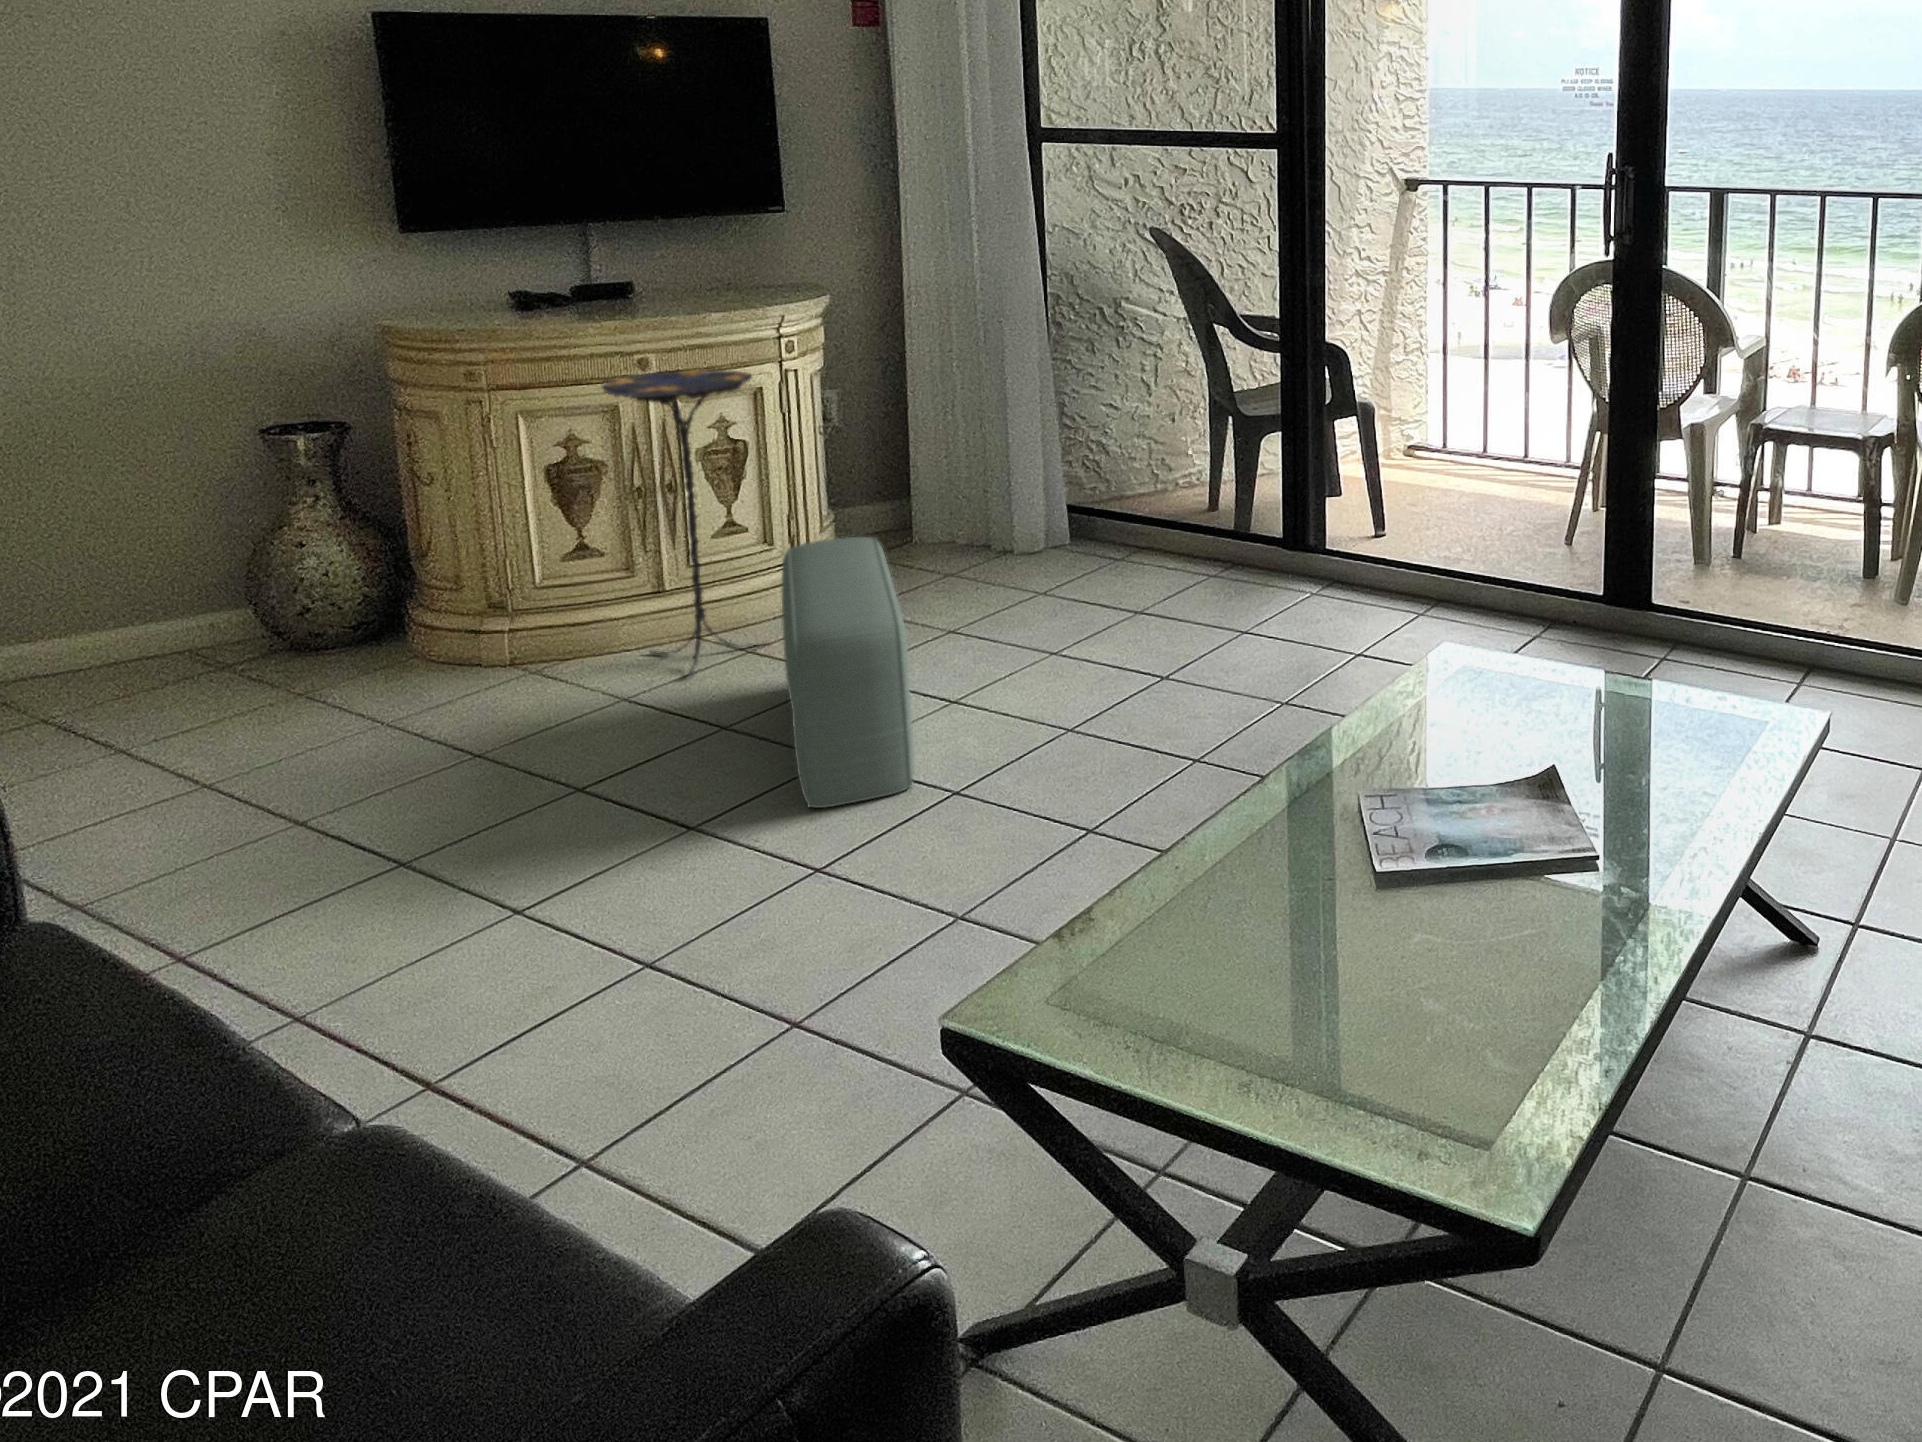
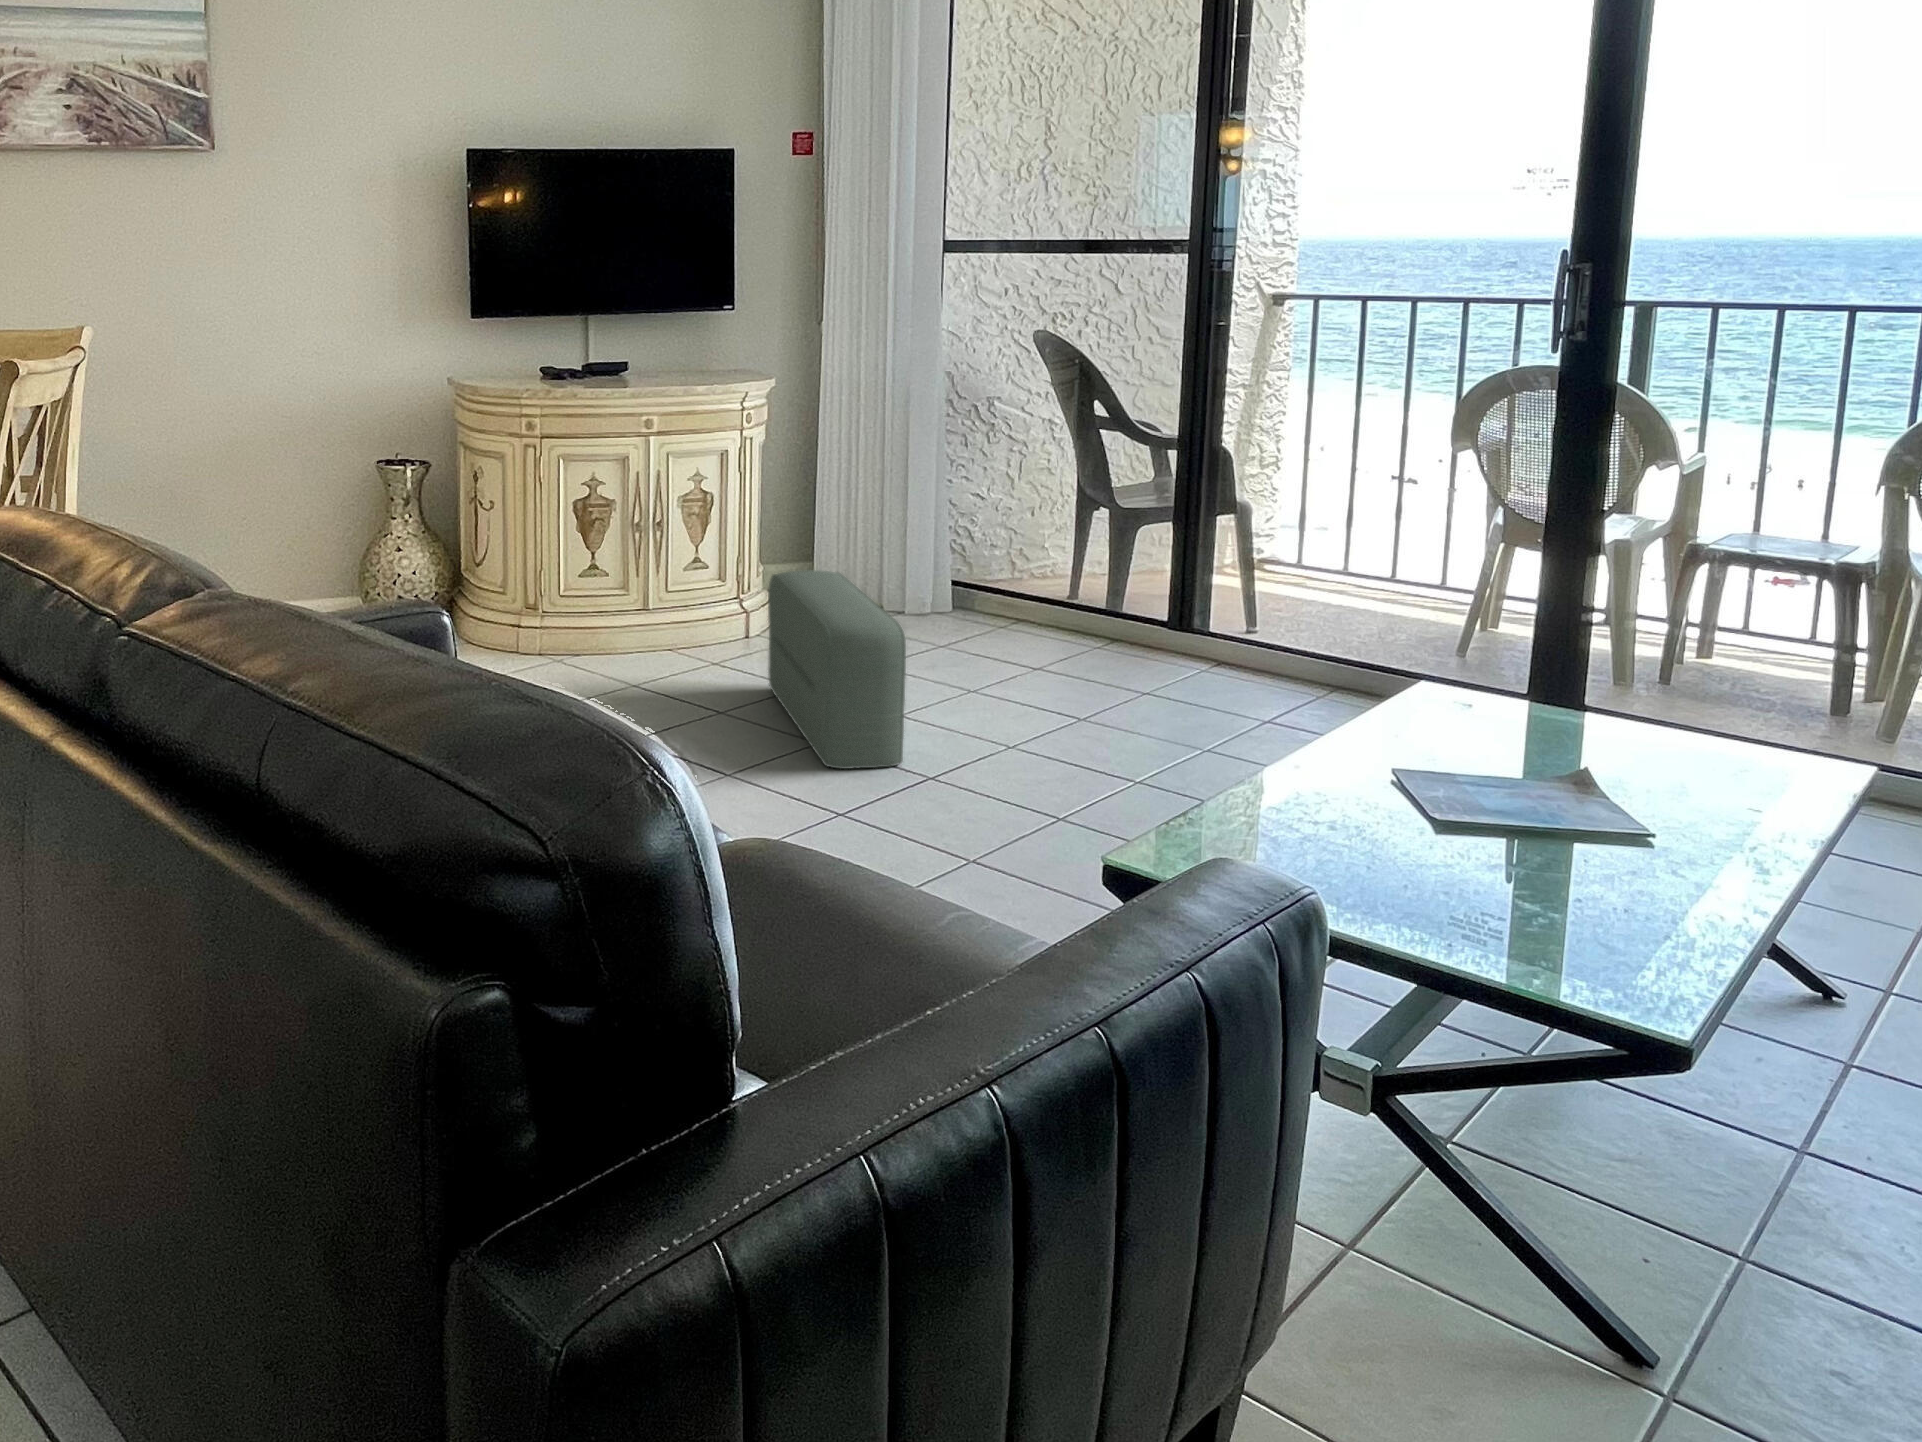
side table: present [602,370,767,678] -> none [631,432,737,674]

